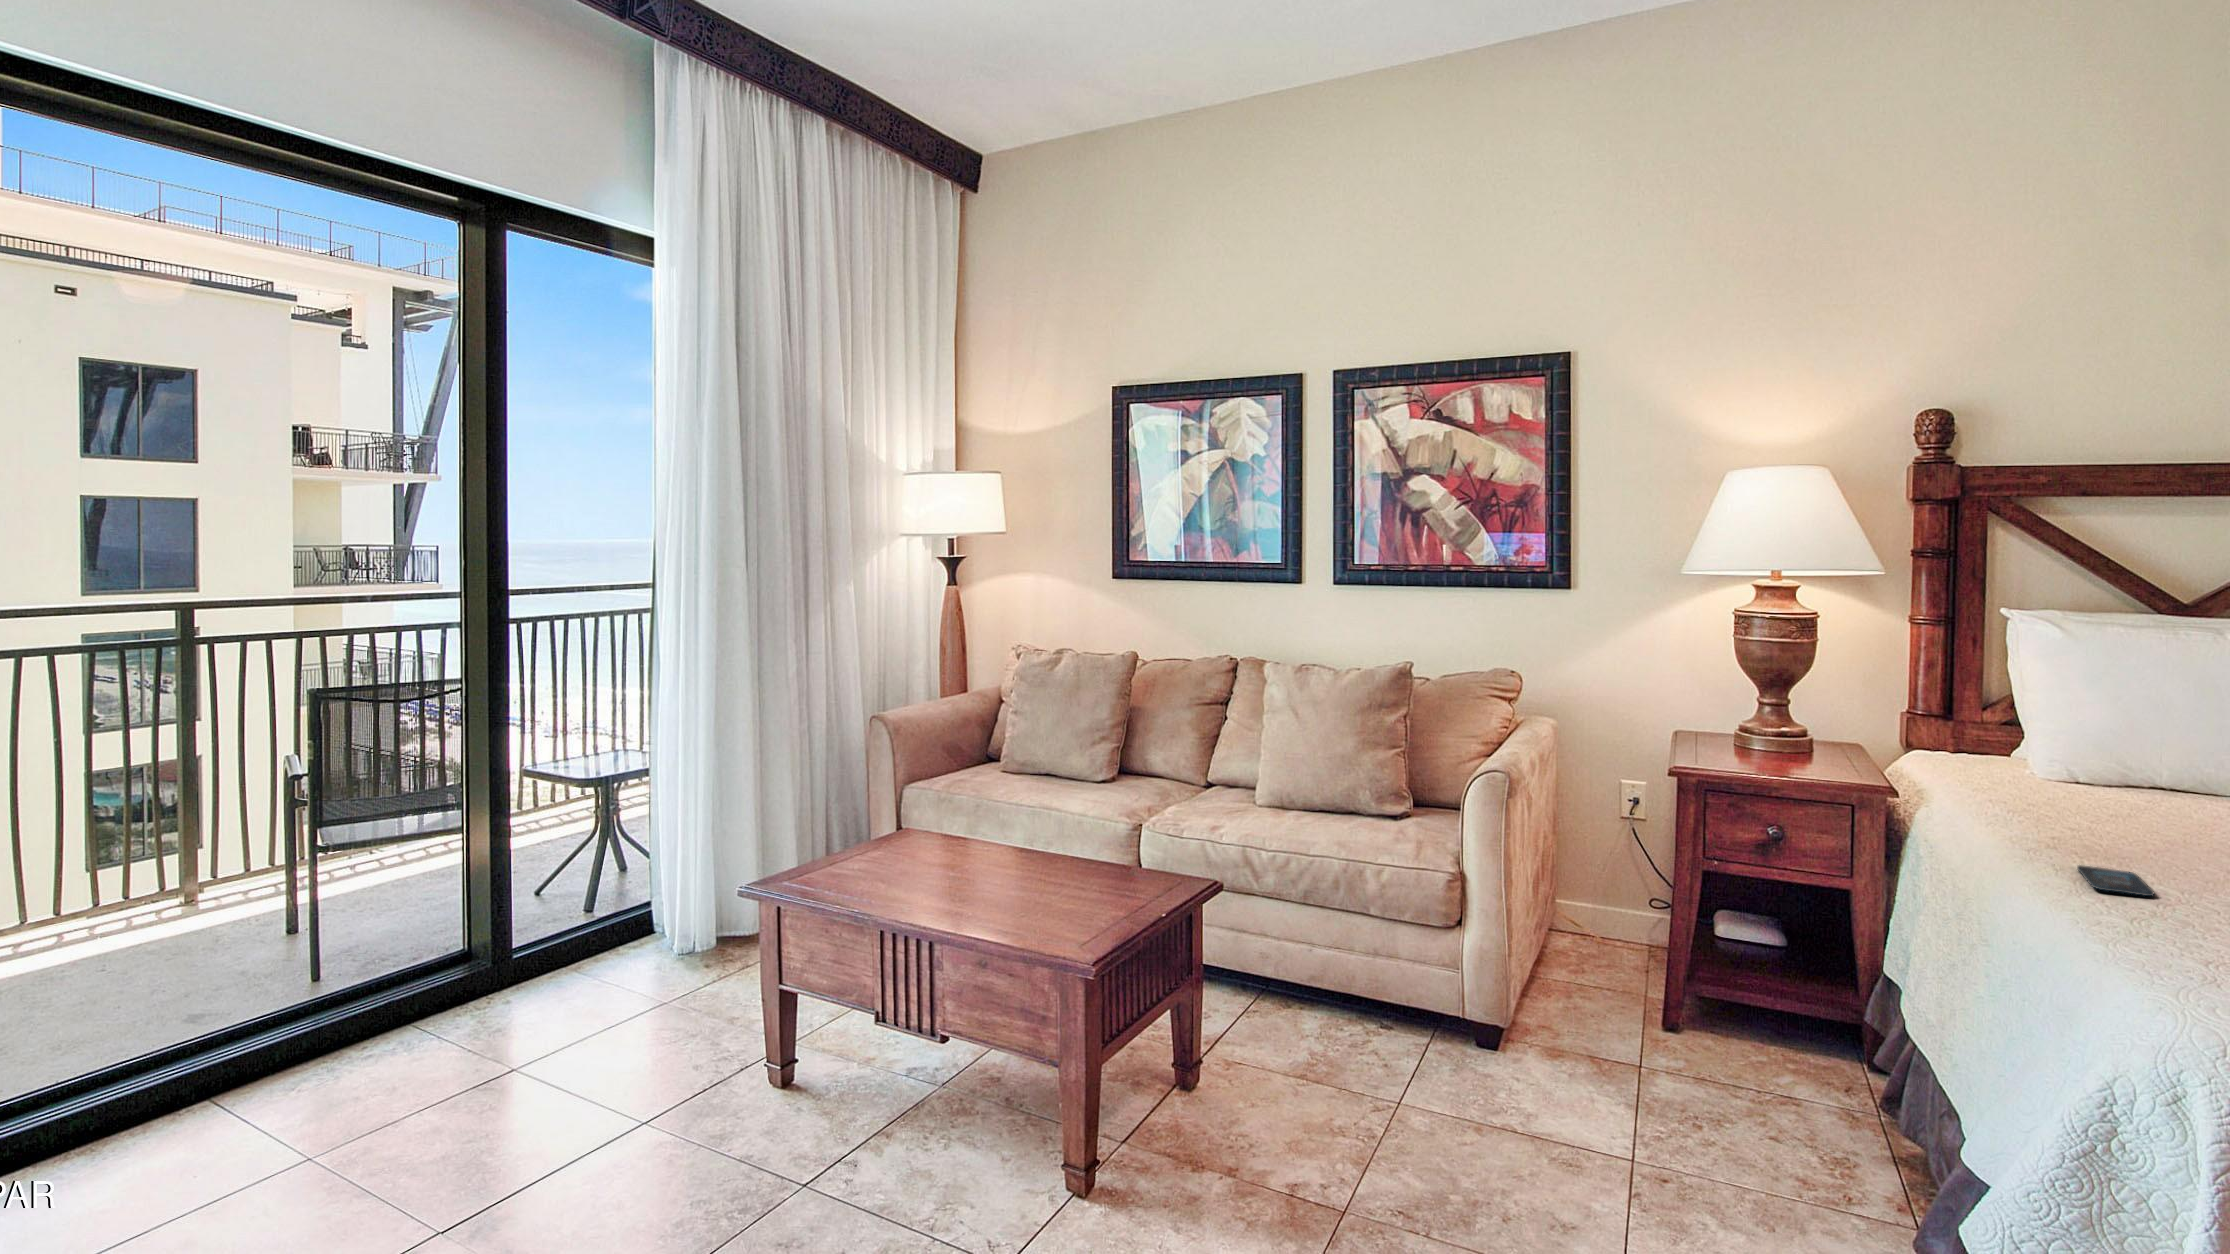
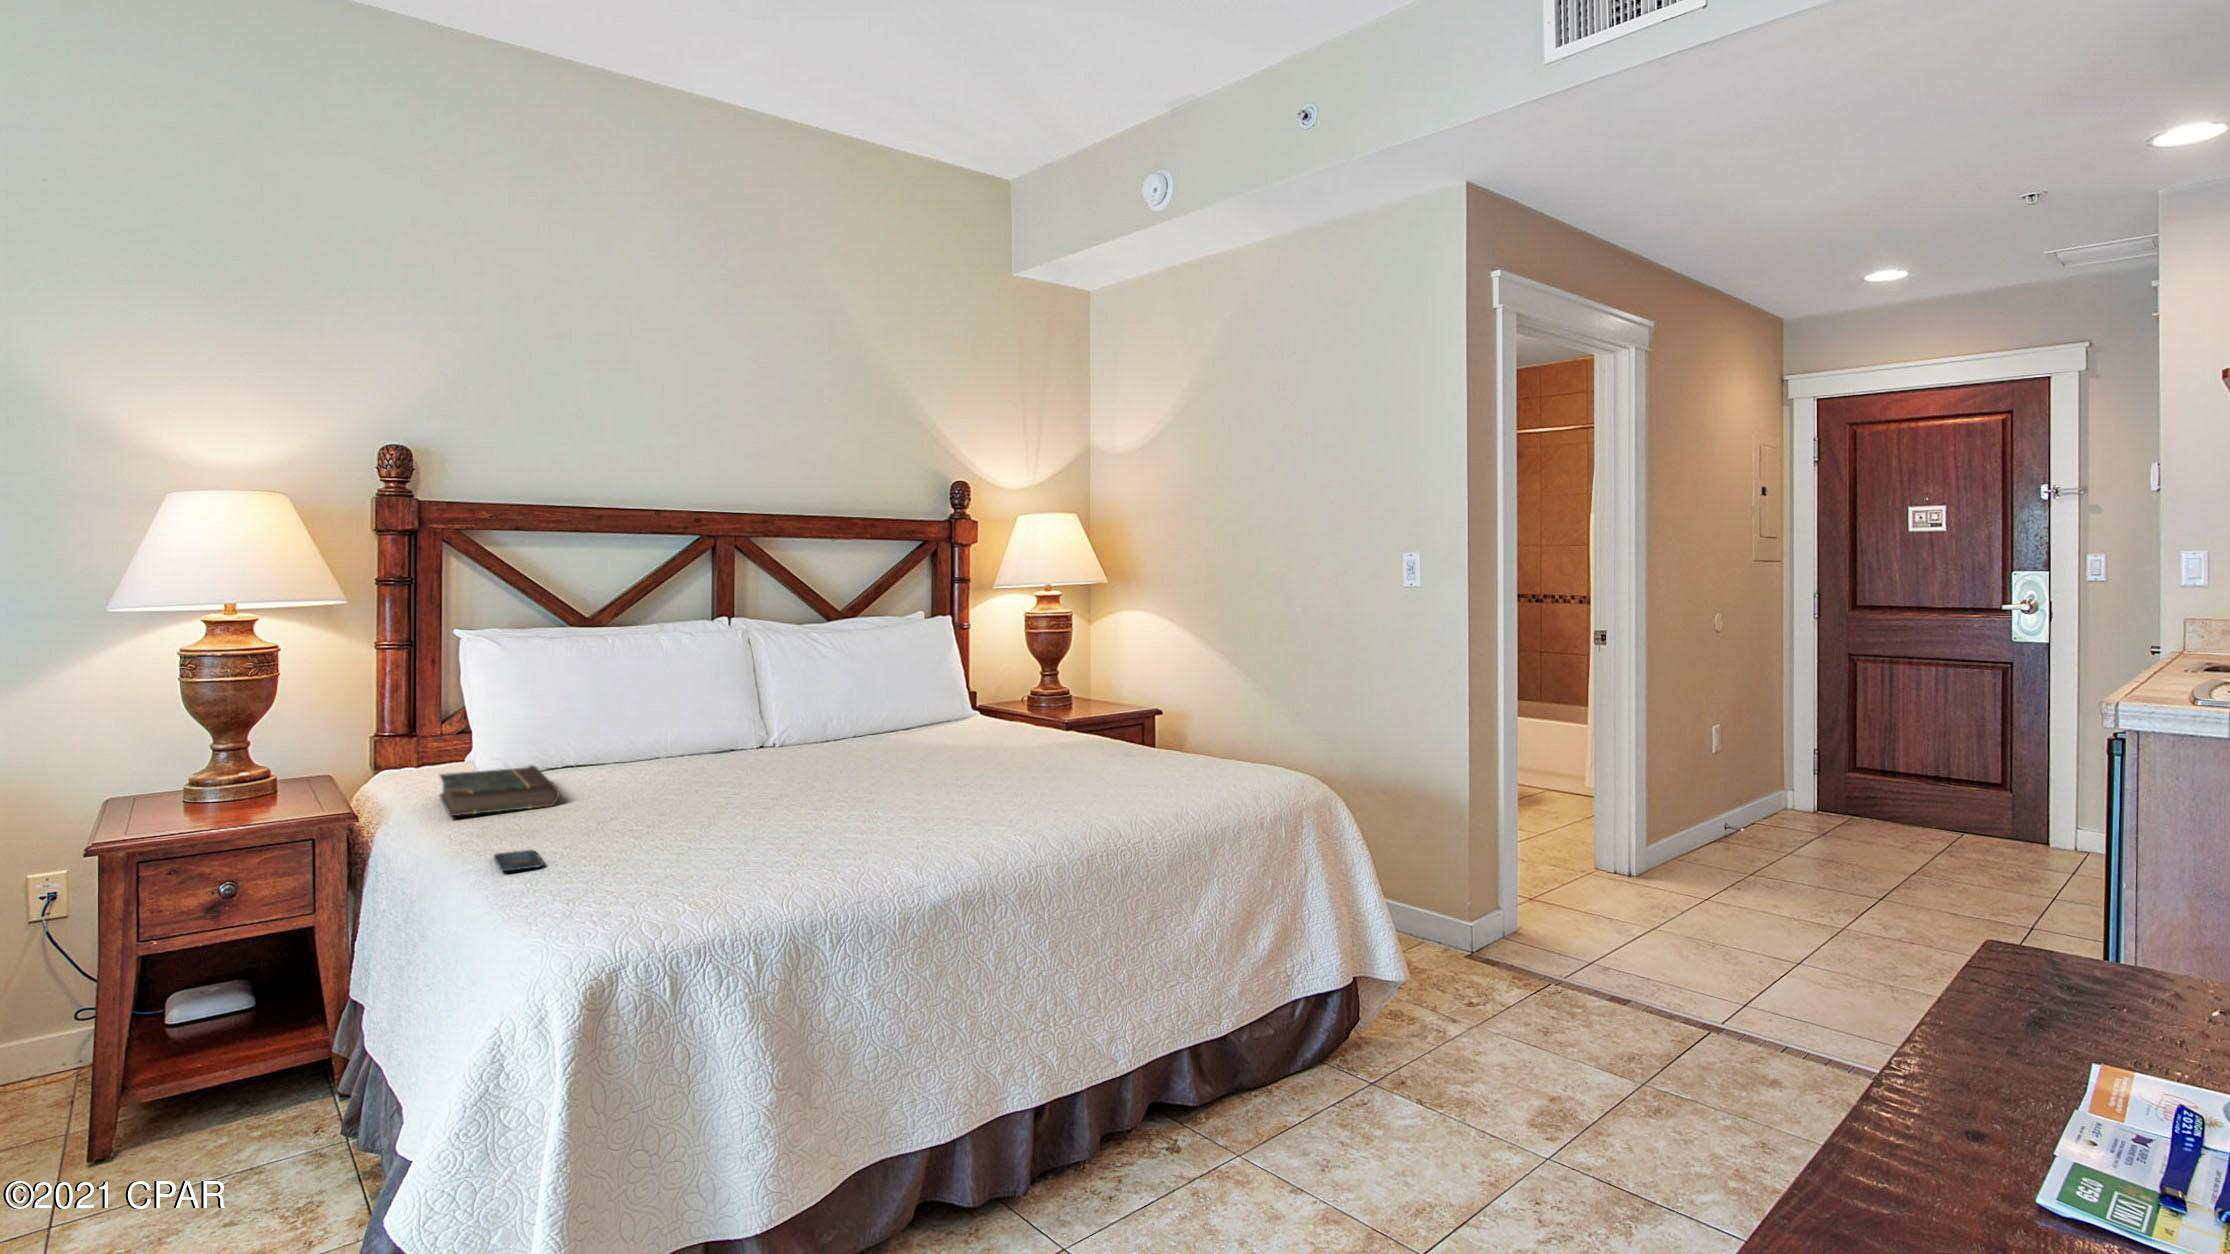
book: none [1988,762,2160,825] -> present [440,766,560,816]

